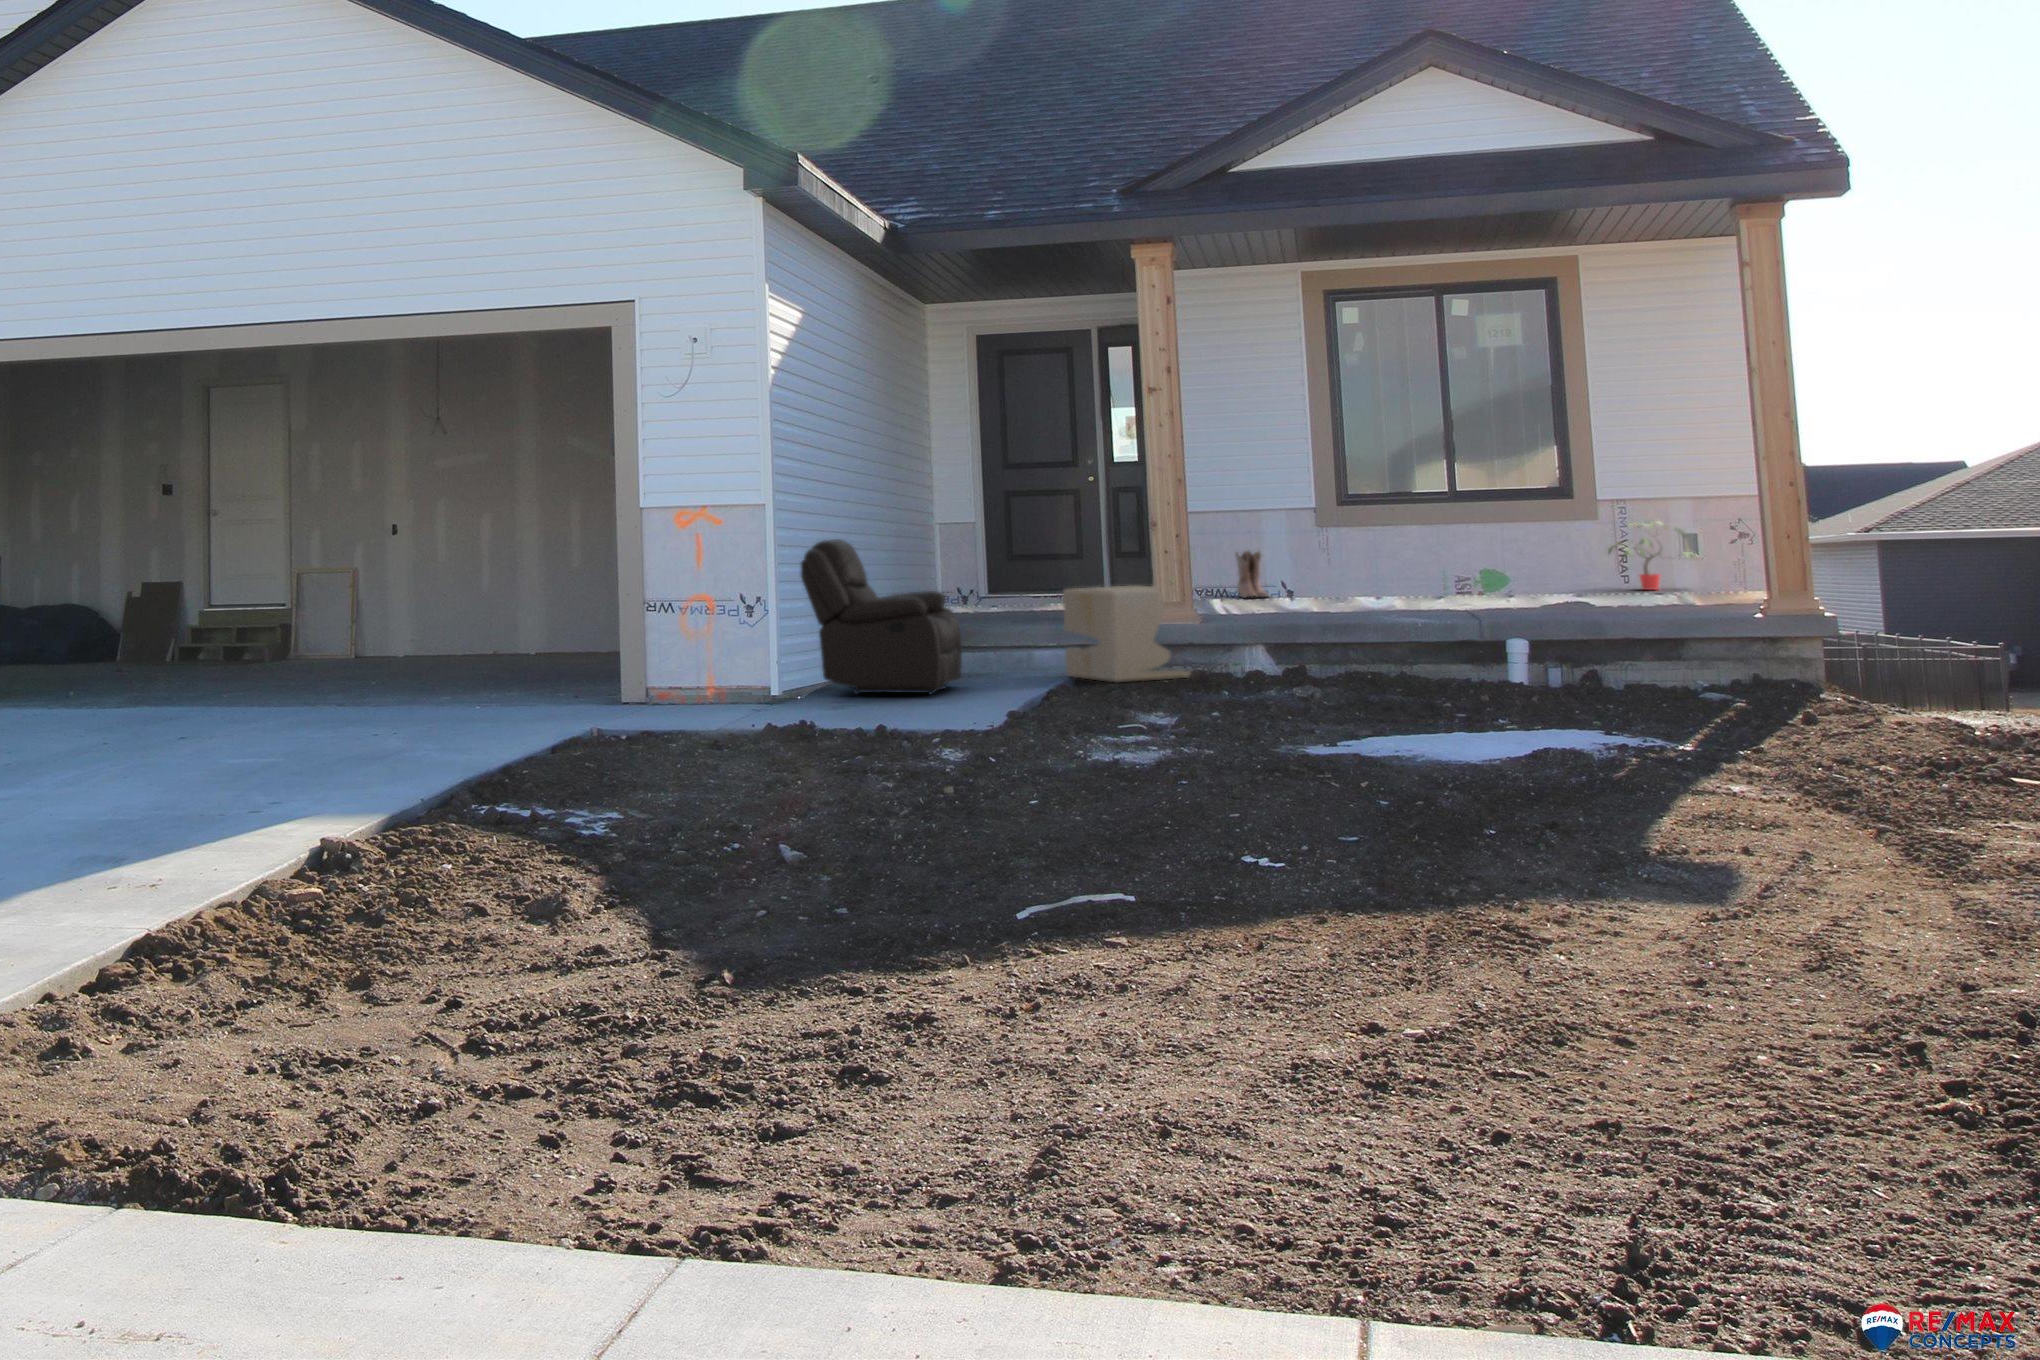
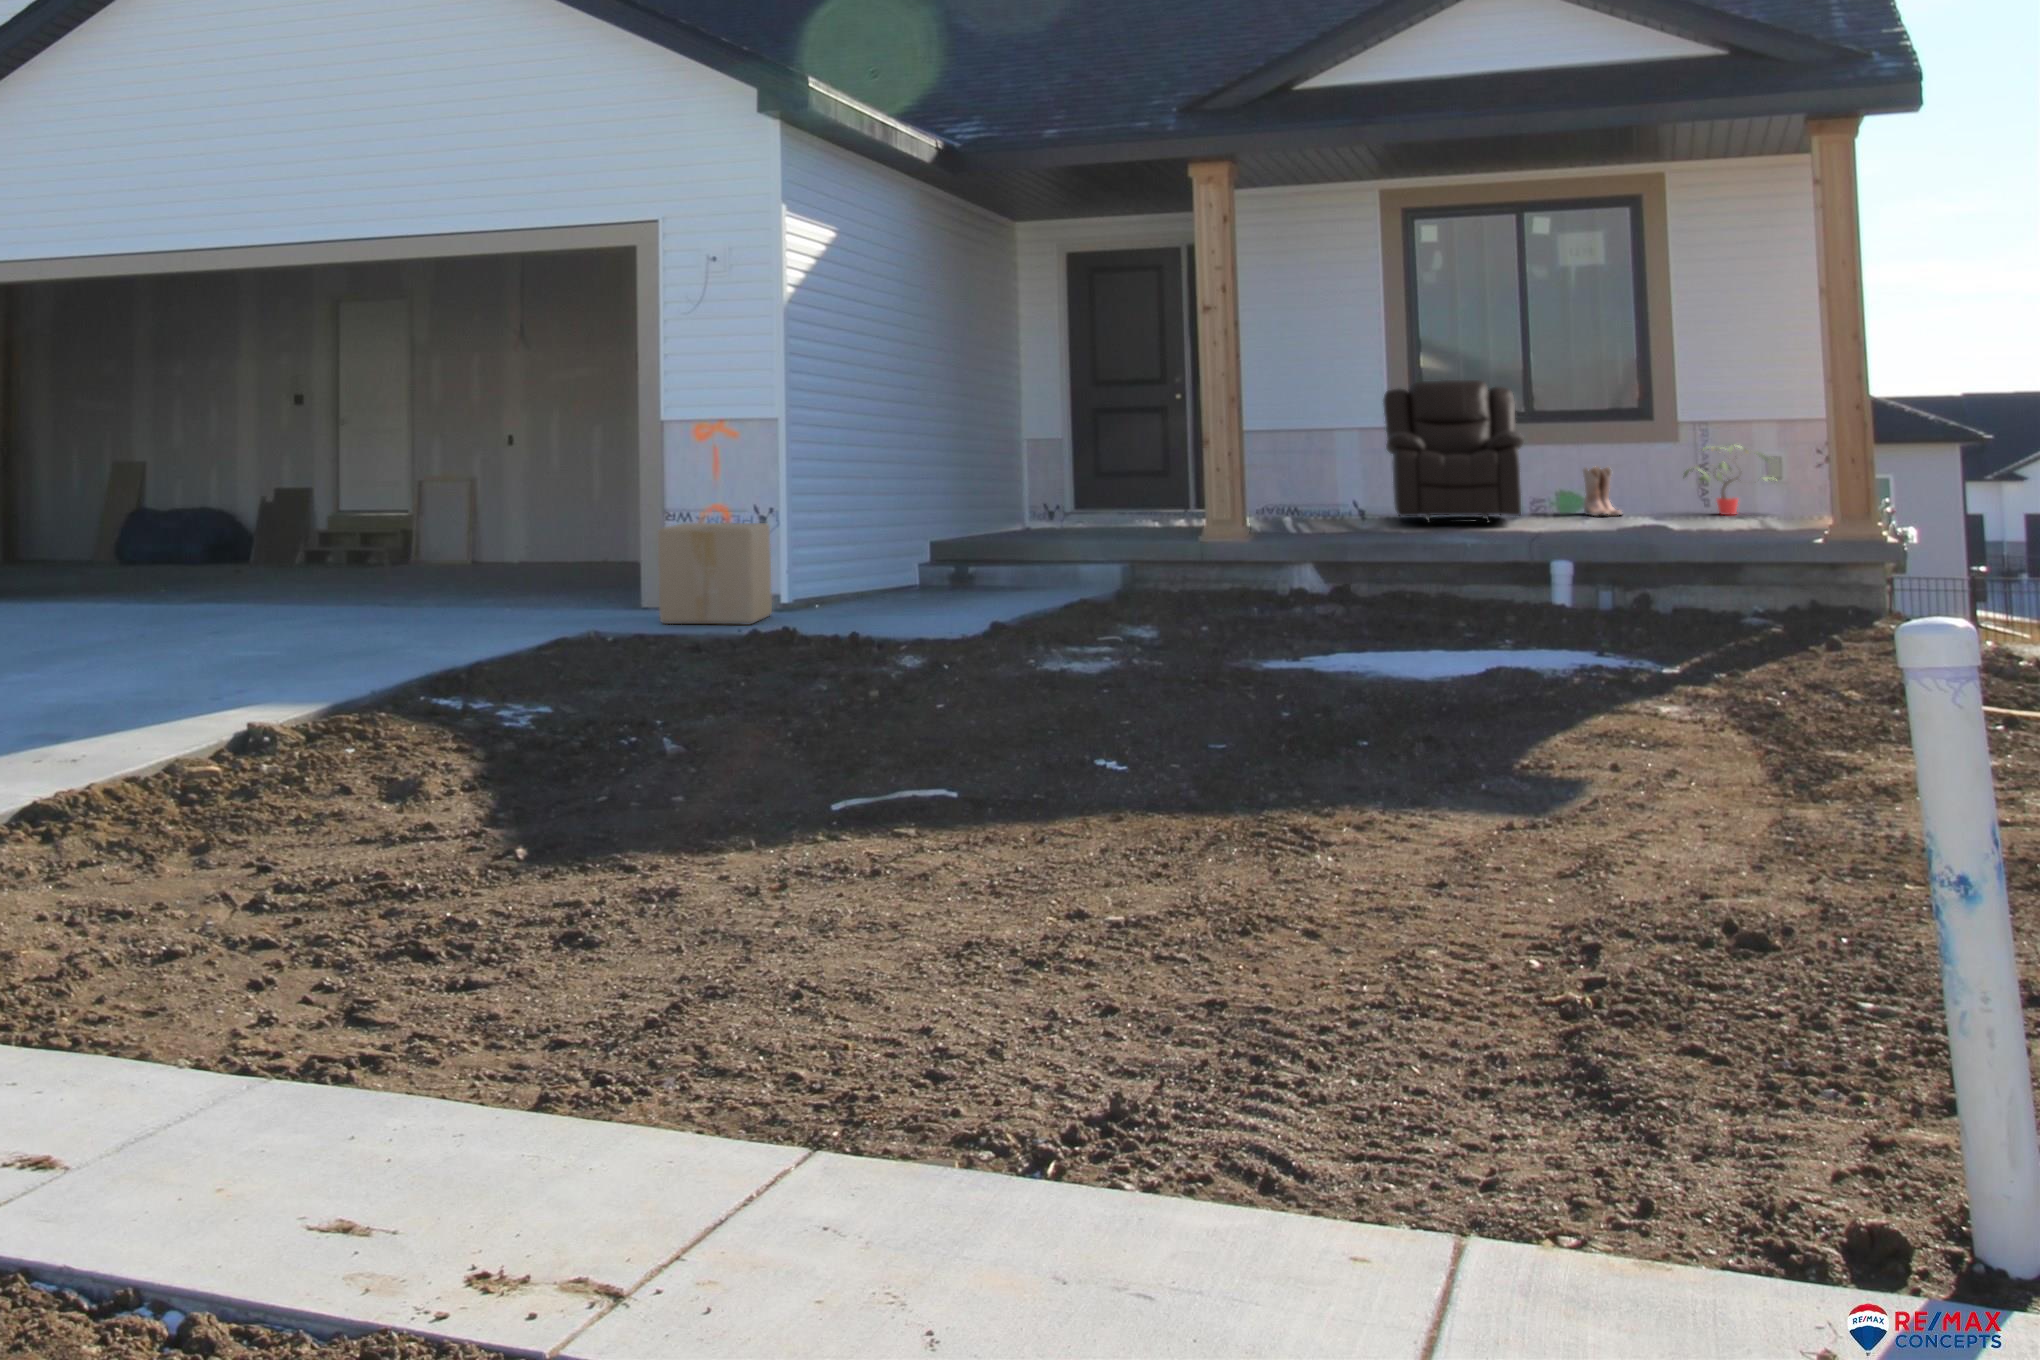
chair: present [801,539,962,694] -> present [1383,380,1524,522]
boots: present [1236,551,1269,598] -> present [1583,467,1622,516]
cardboard box: present [1063,586,1190,682] -> present [658,523,772,625]

